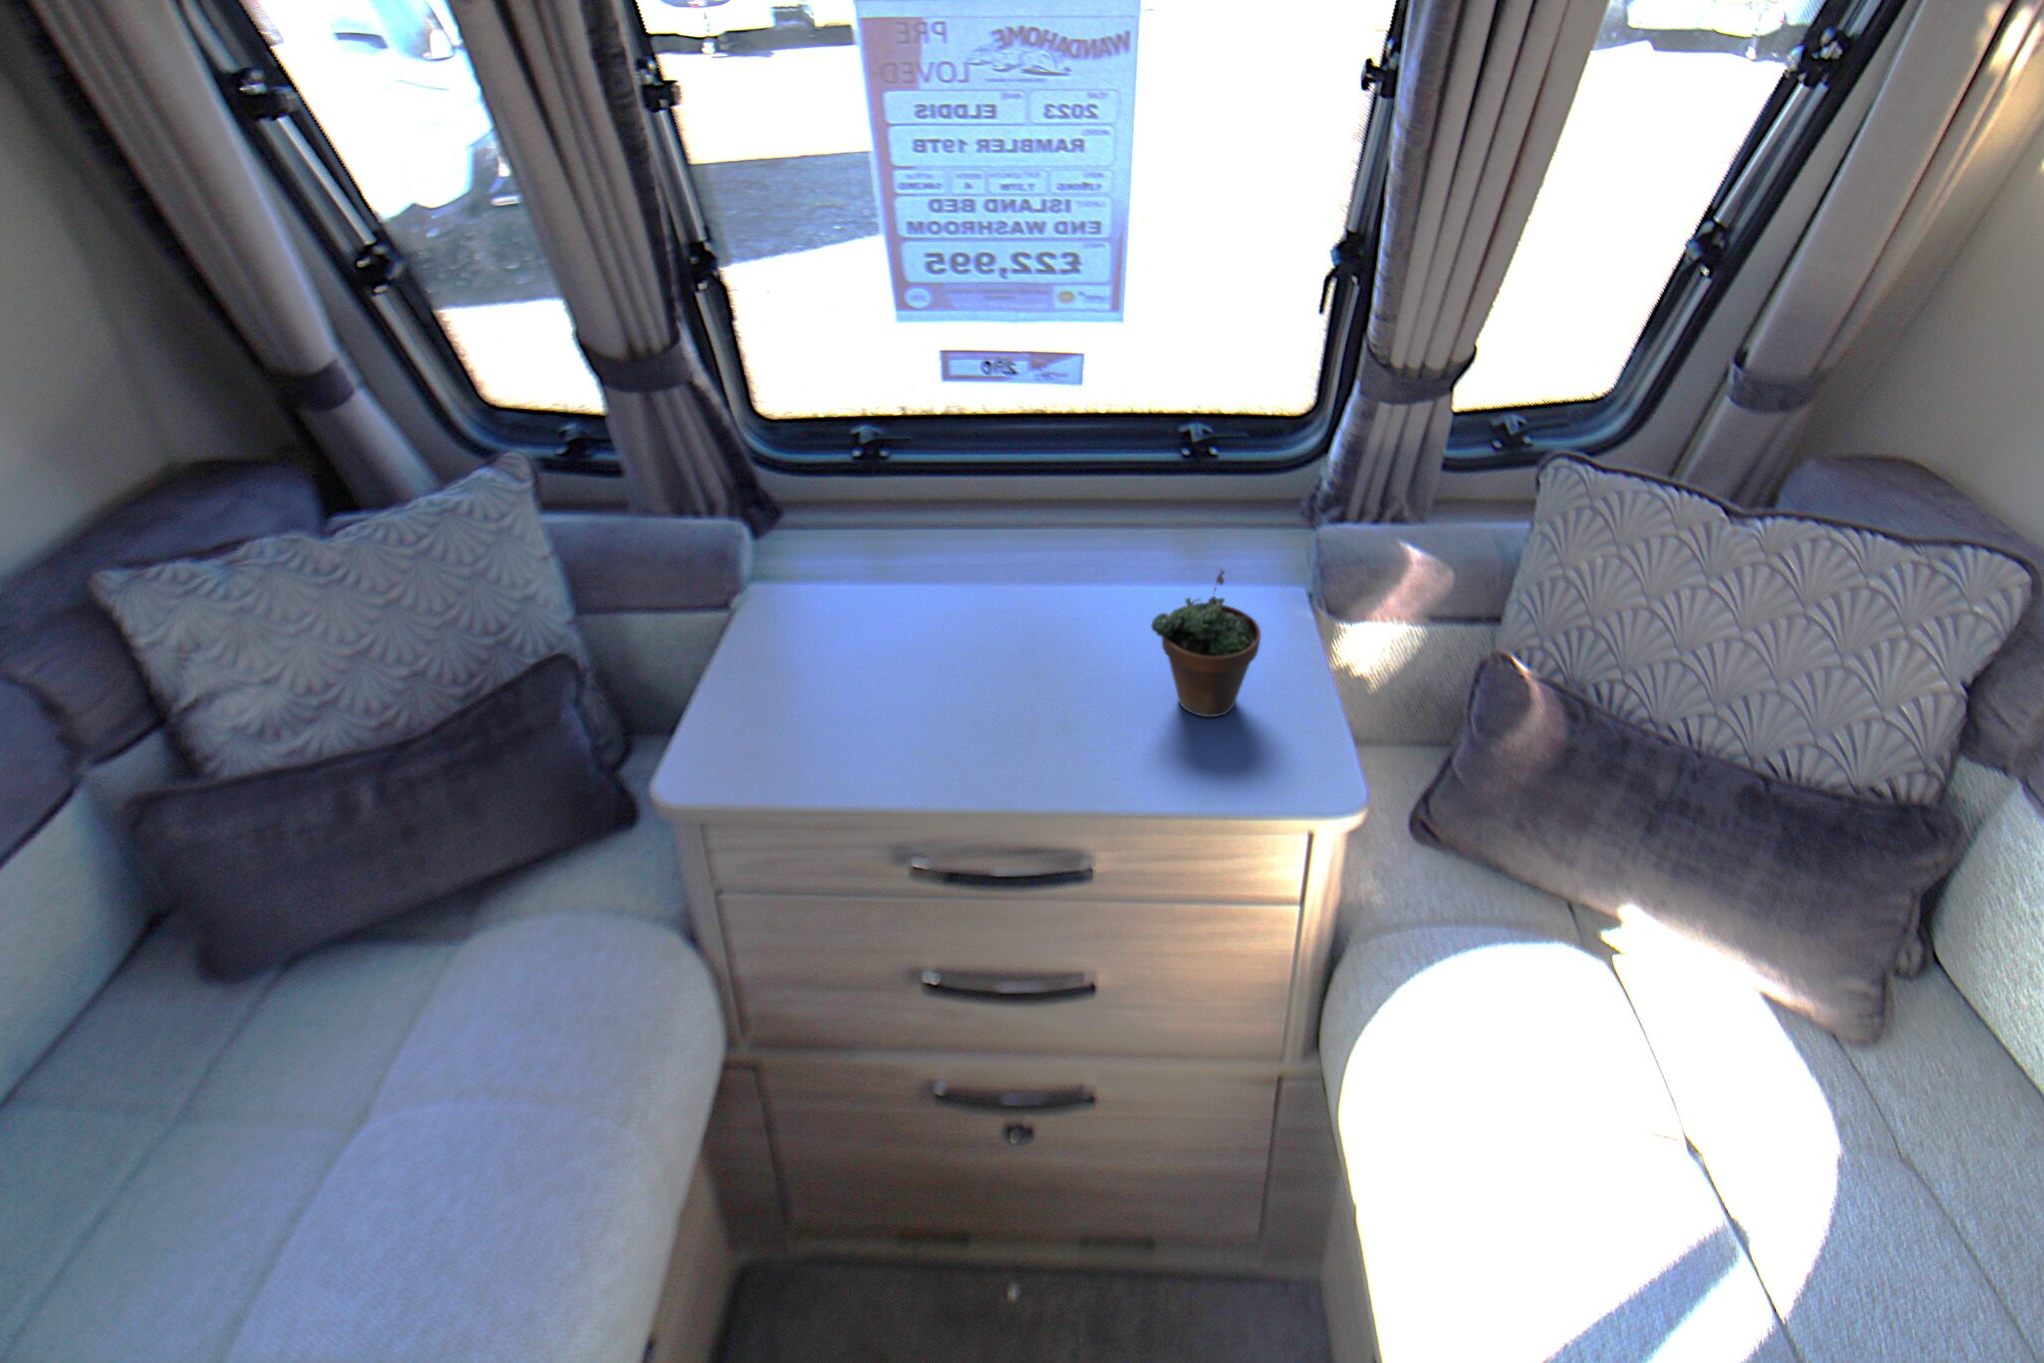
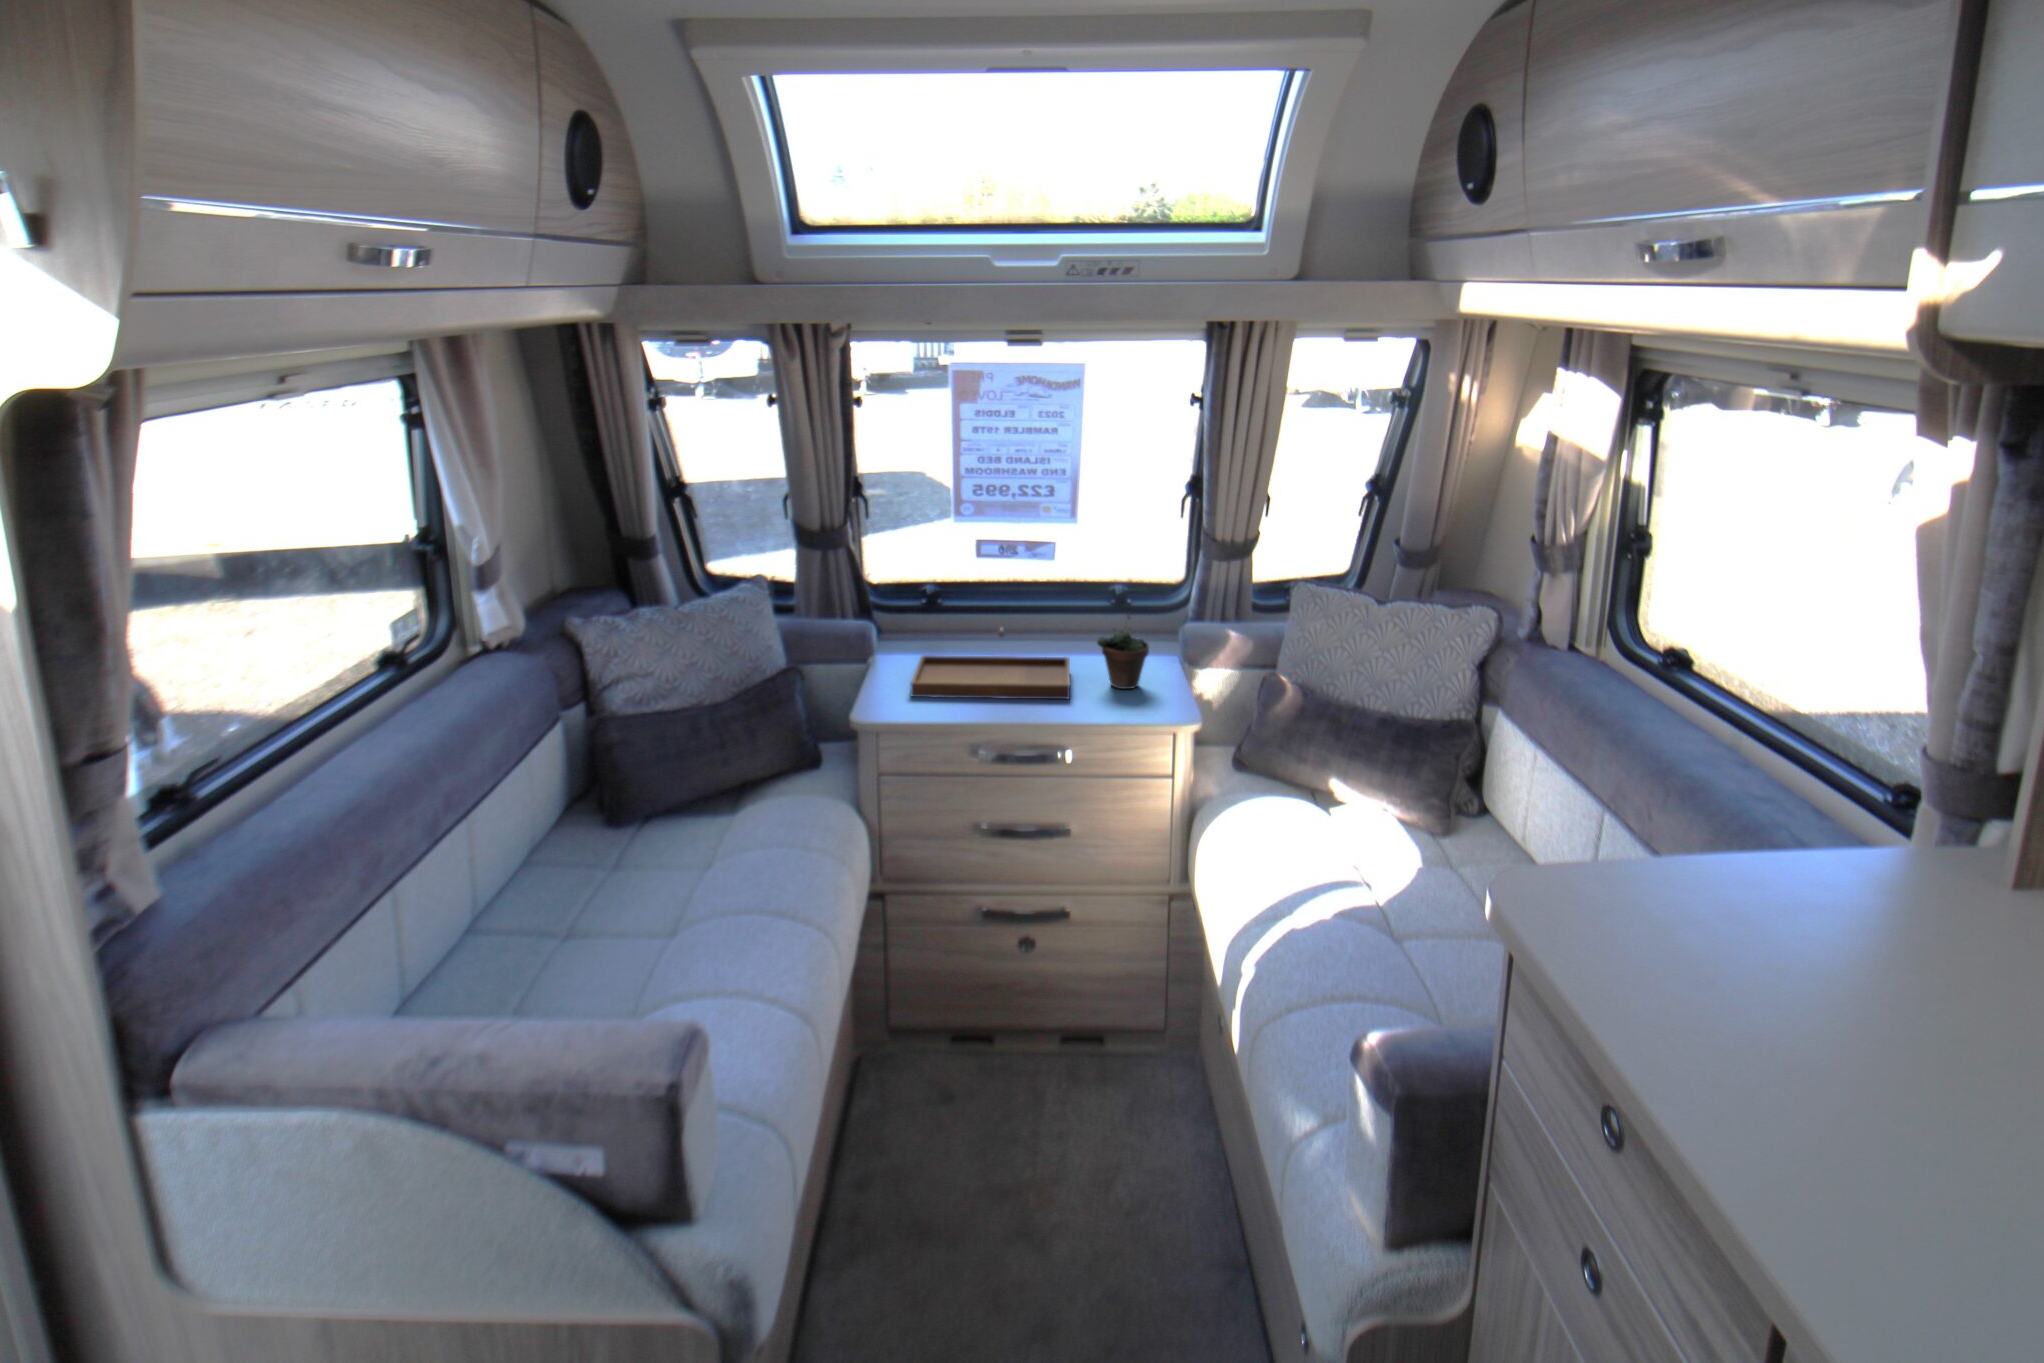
tray: none [764,590,1098,753] -> present [911,629,1070,699]

